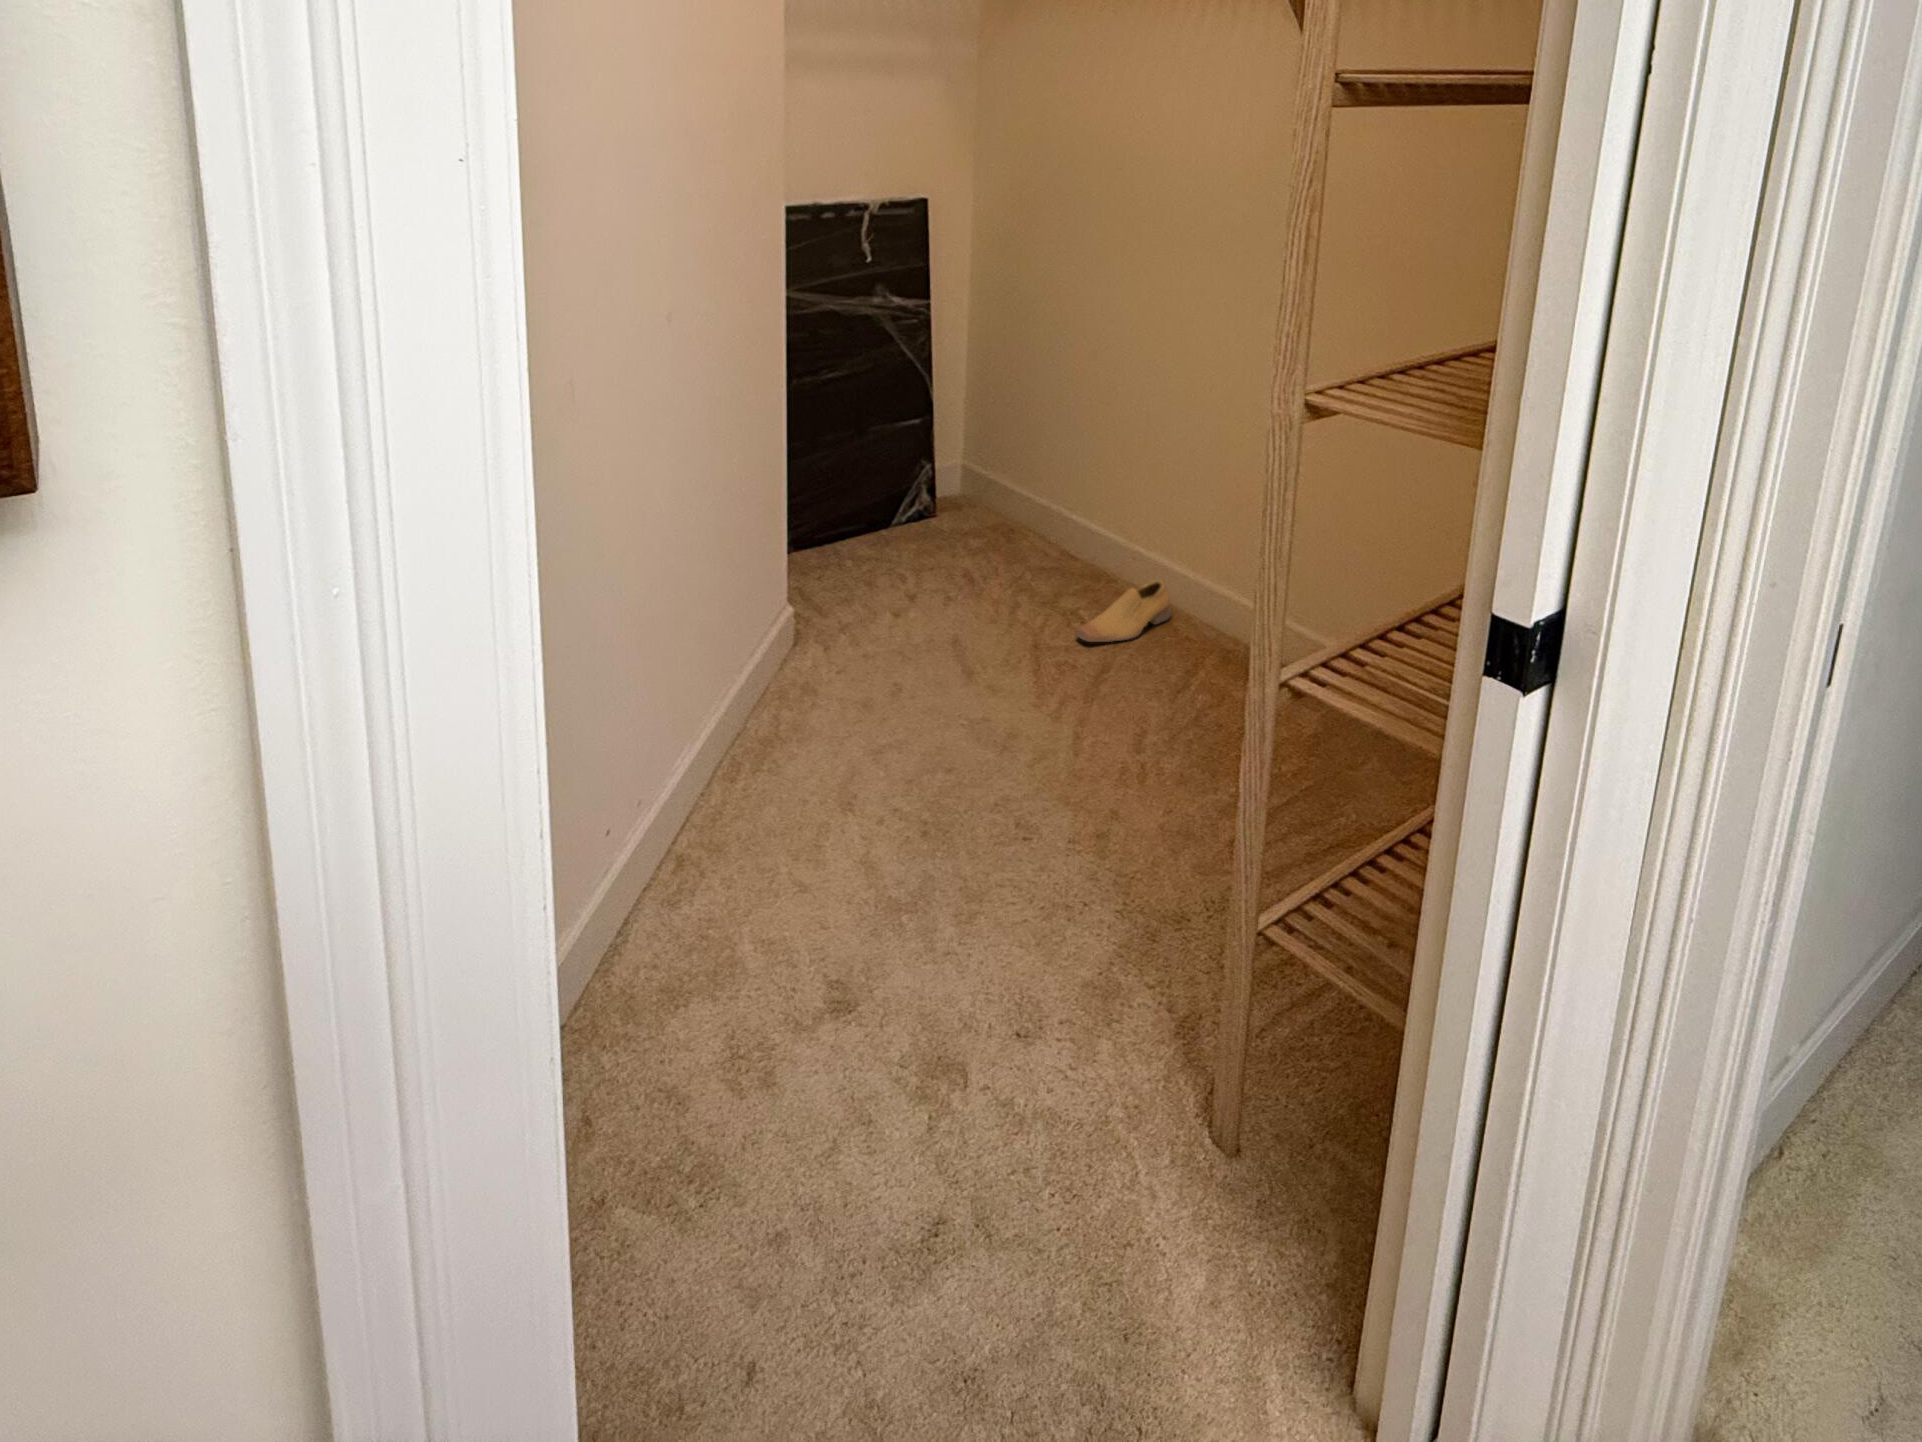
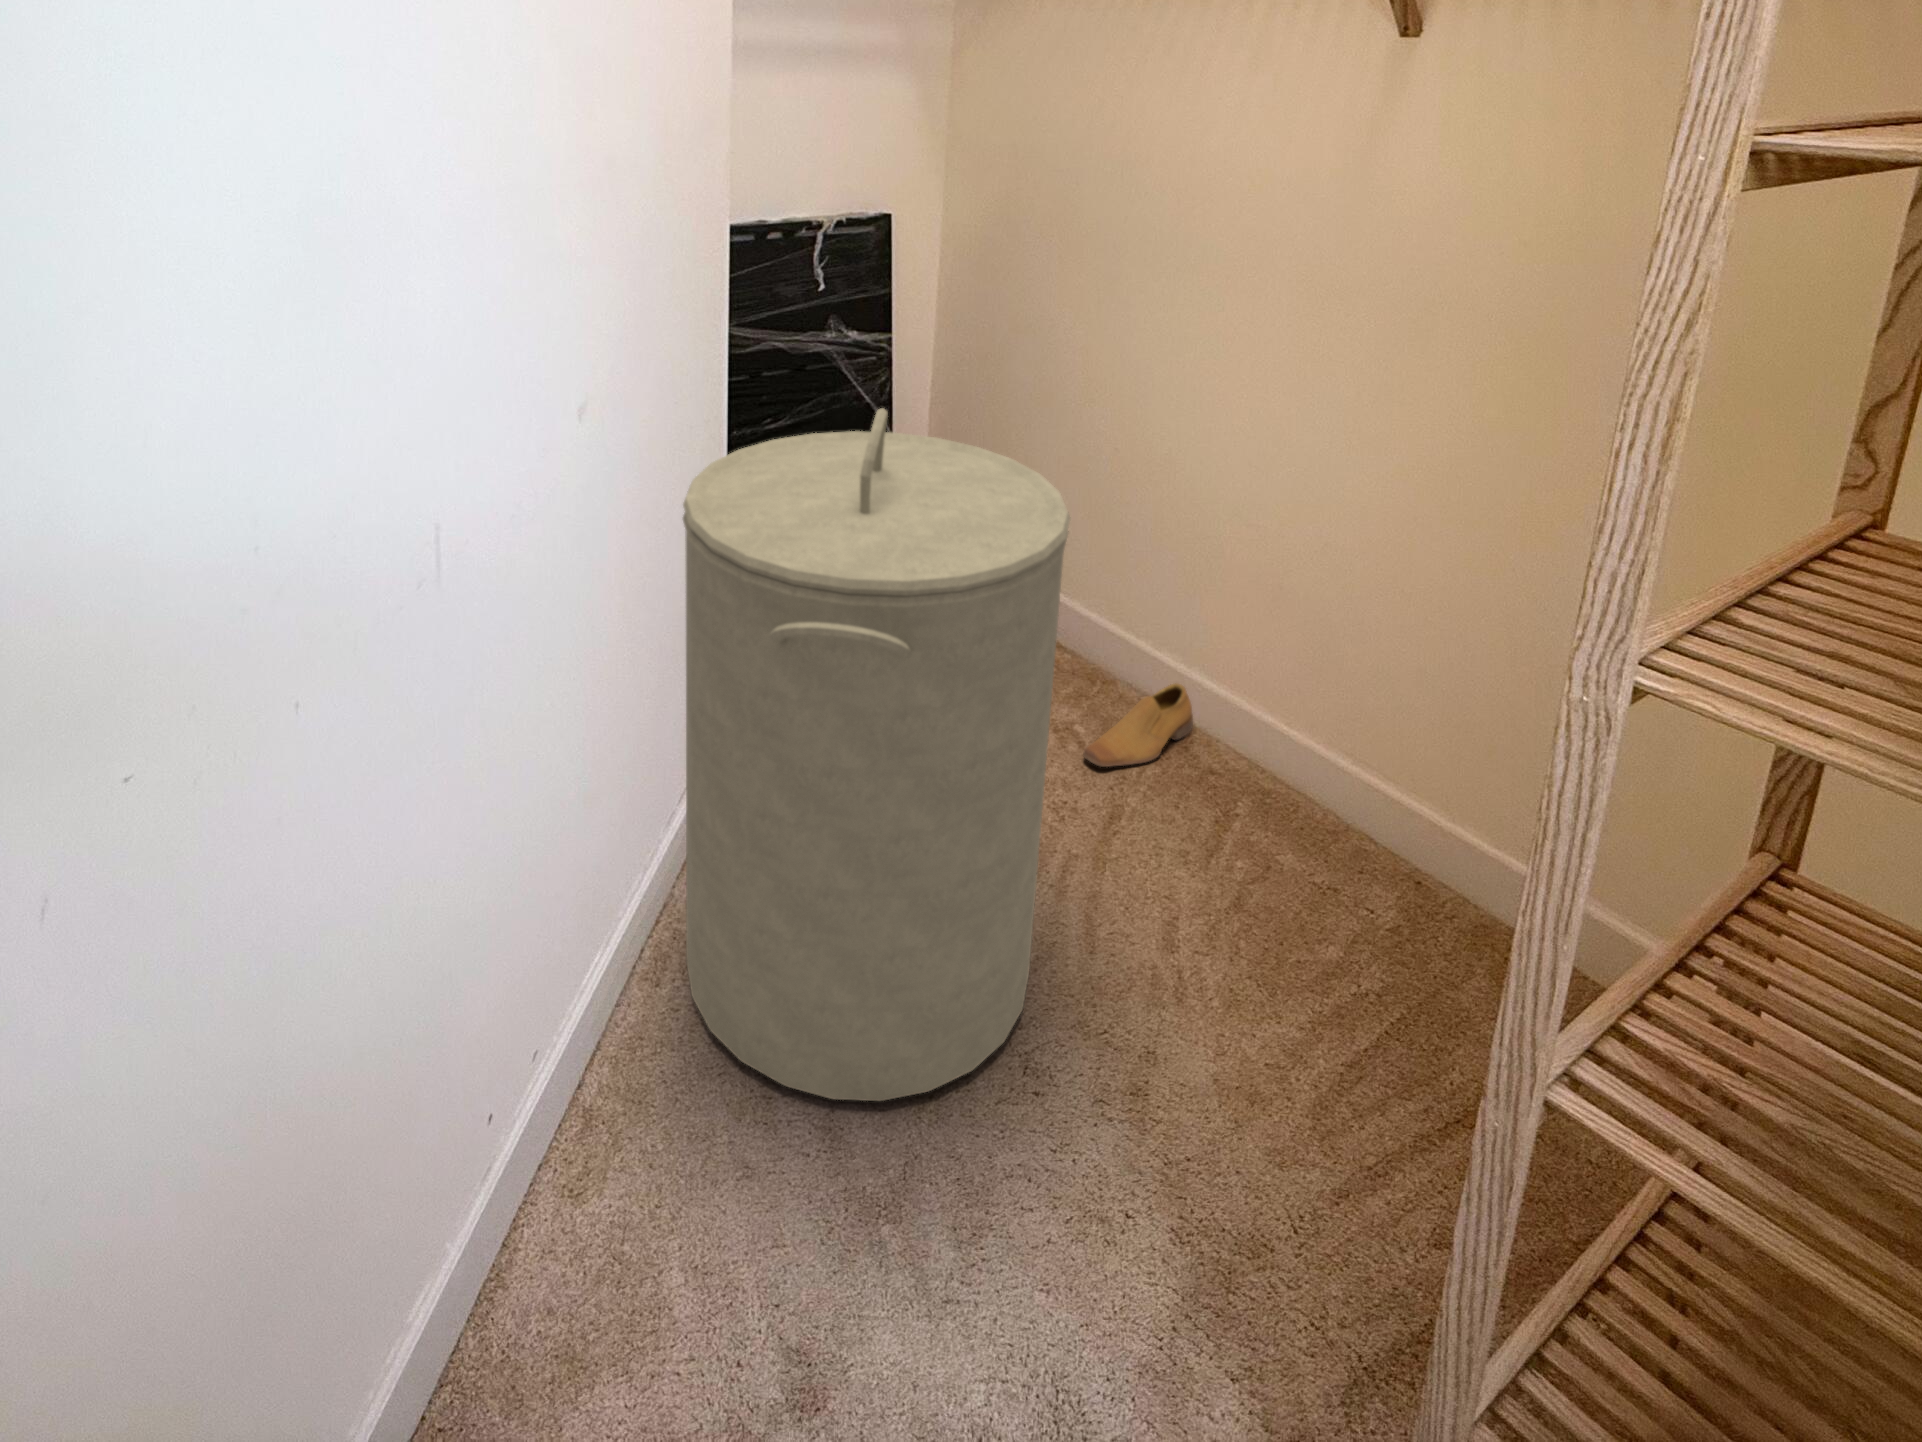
laundry hamper: none [727,324,1023,852] -> present [683,408,1071,1101]

